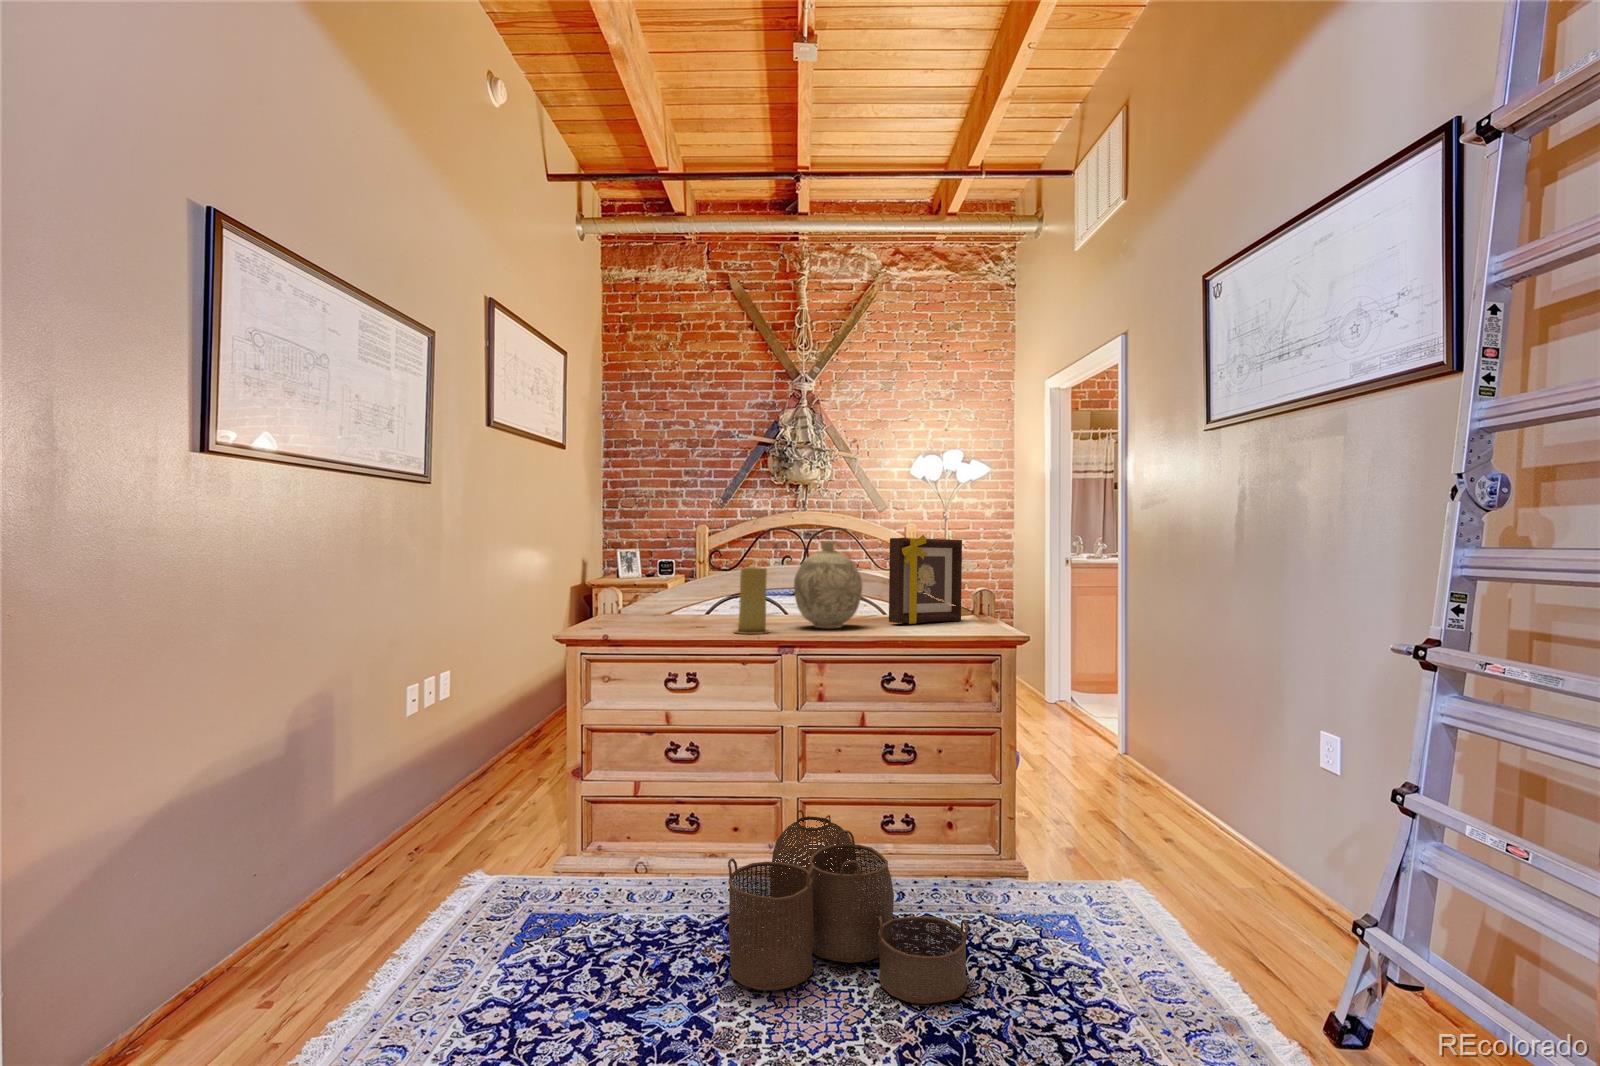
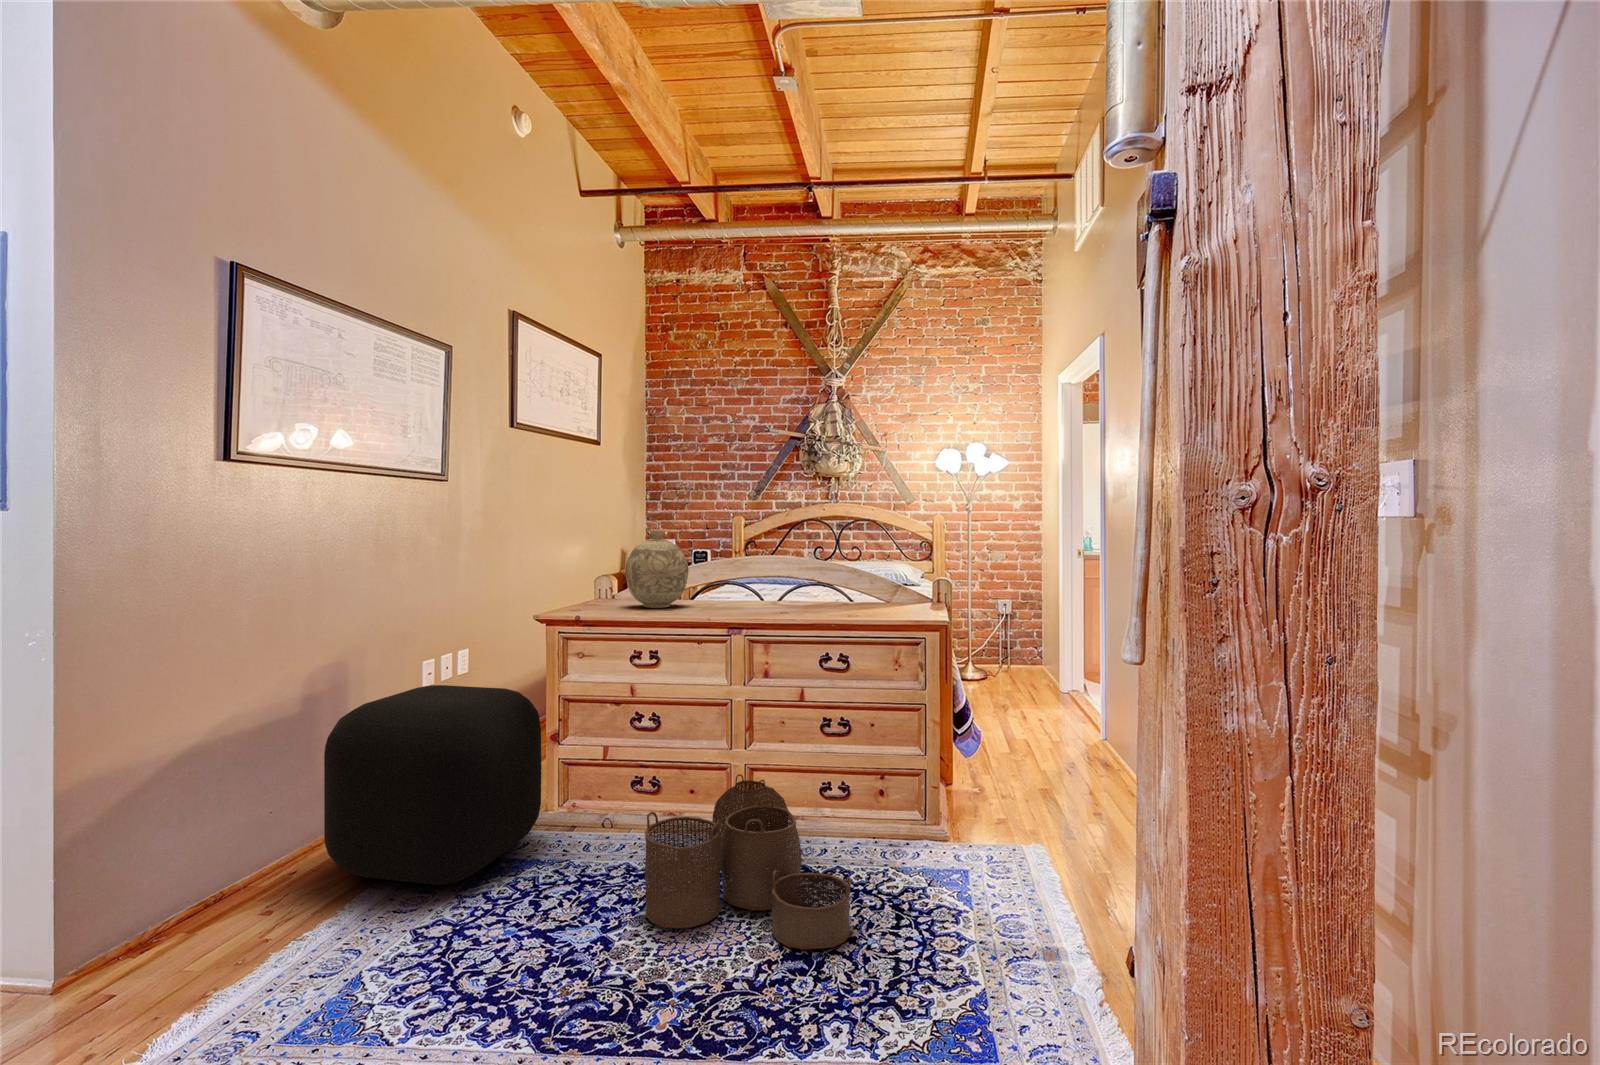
picture frame: present [889,535,962,624] -> none [845,525,920,608]
decorative vase: present [794,541,862,628] -> present [625,530,689,608]
candle: present [734,567,770,634] -> none [693,554,727,614]
ottoman: none [327,723,572,959] -> present [324,685,541,885]

